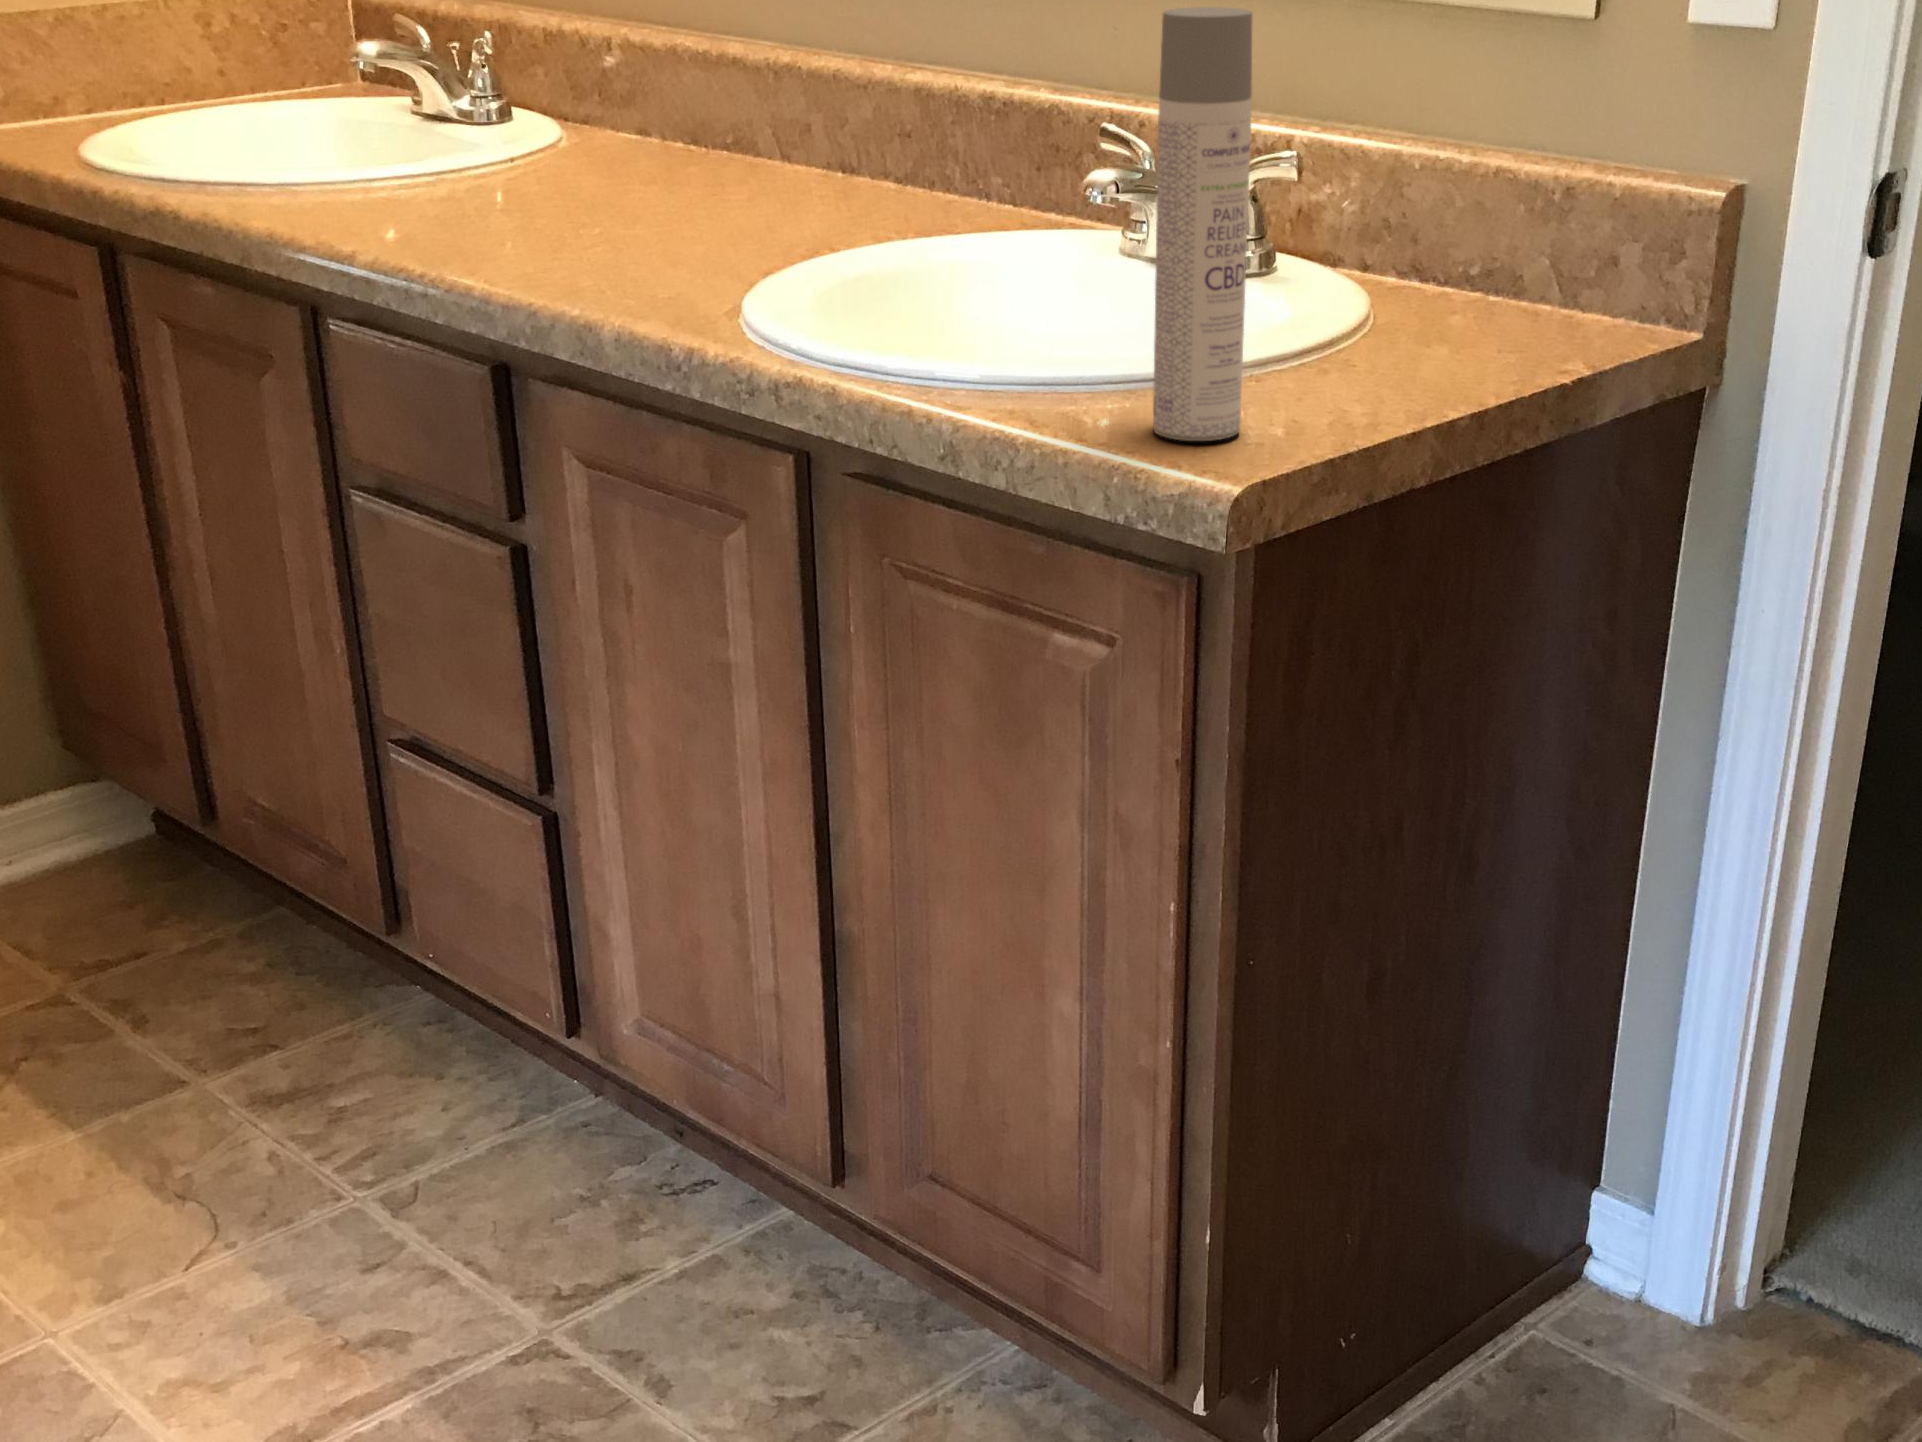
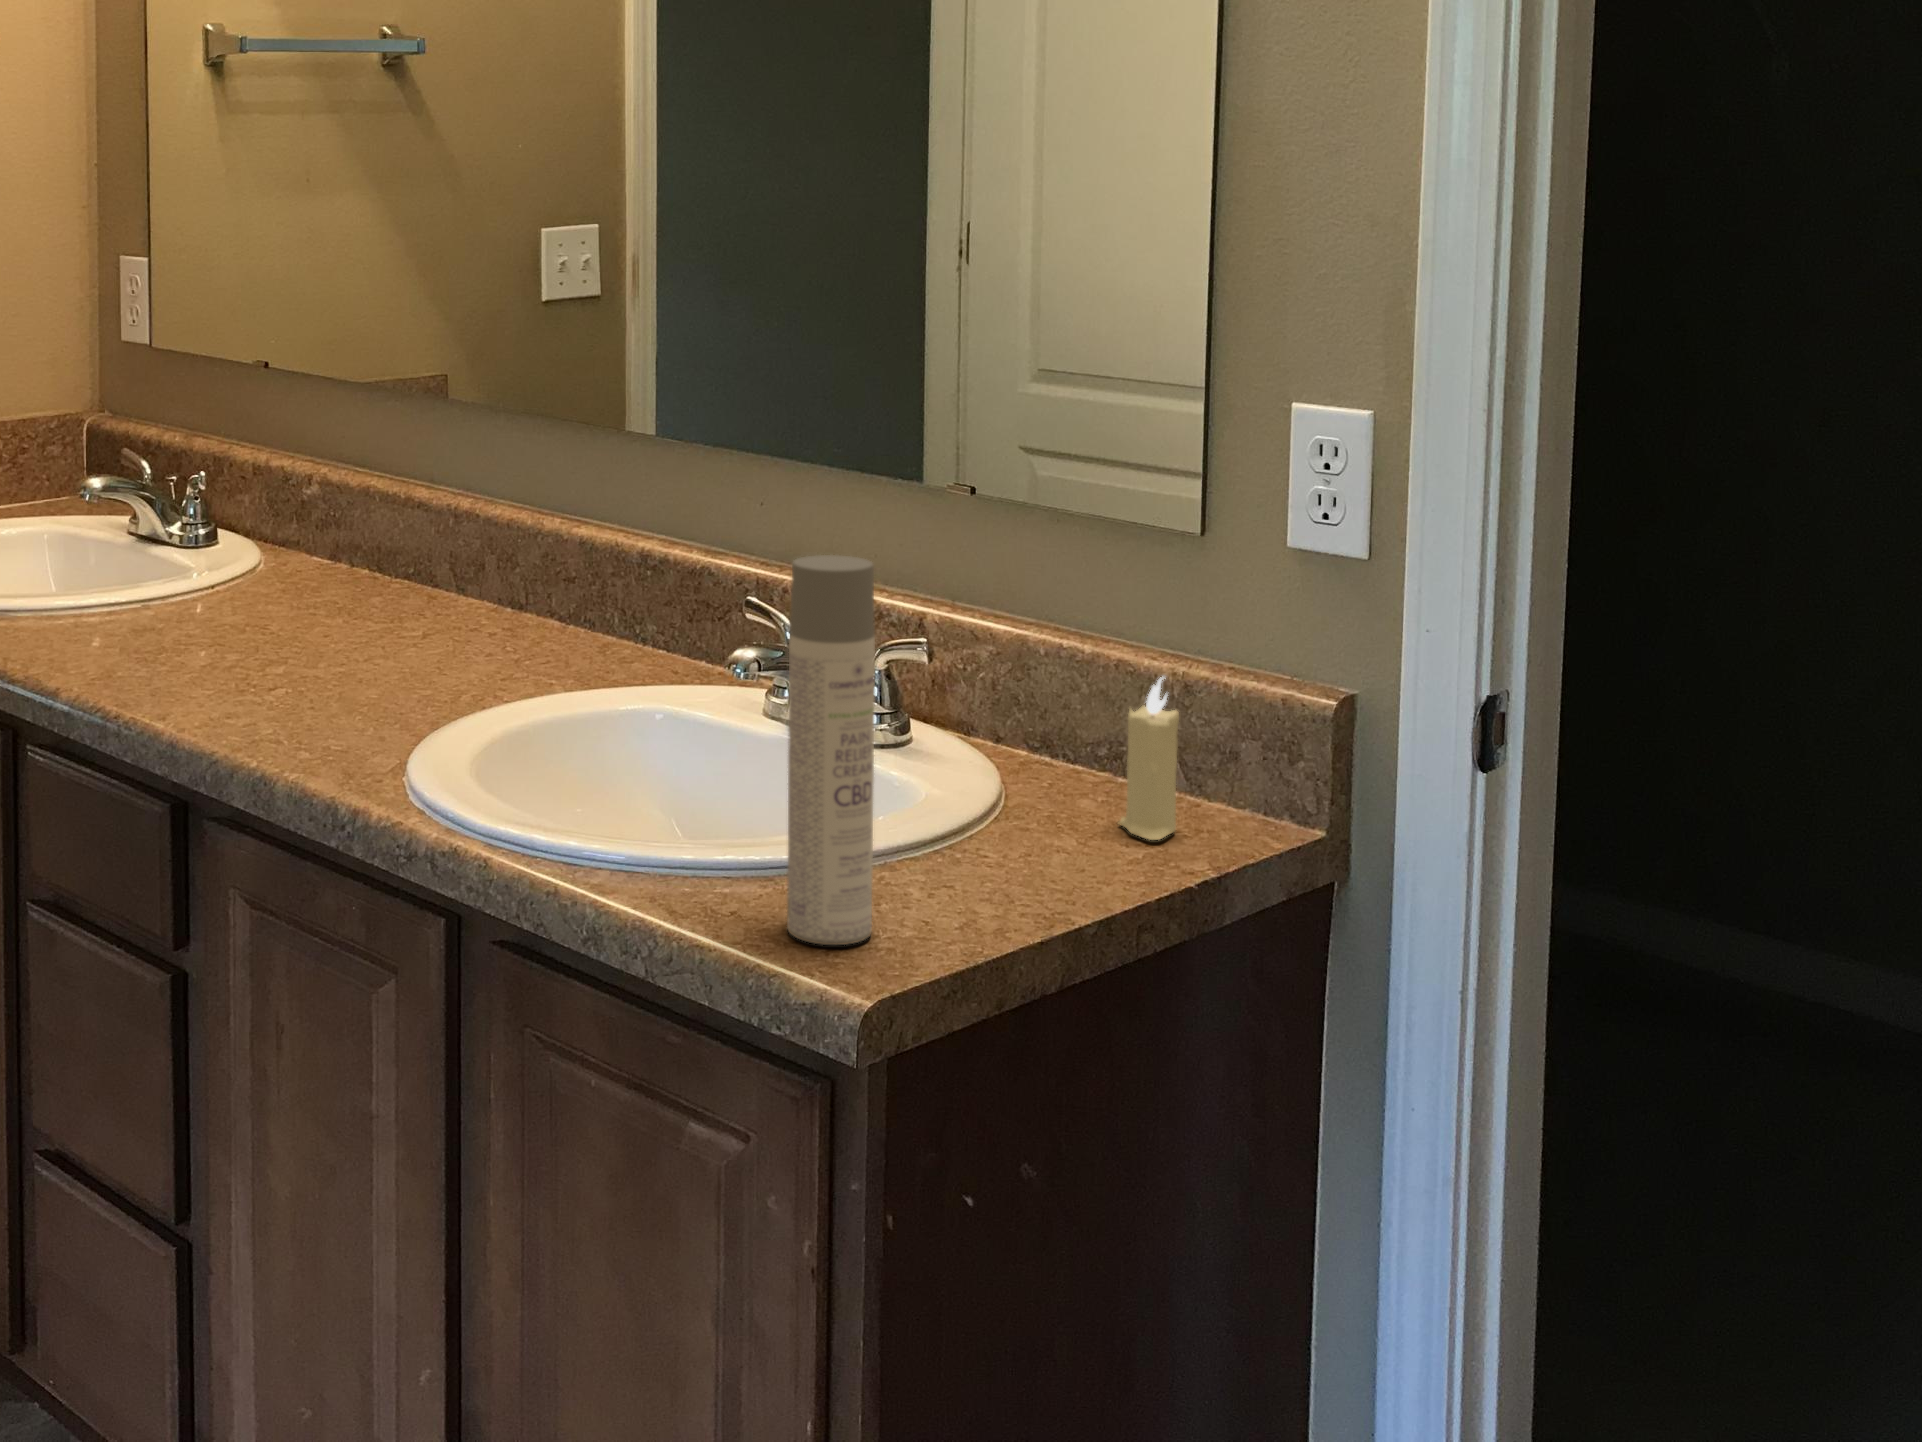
candle: none [1489,169,1562,348] -> present [1119,677,1179,840]

